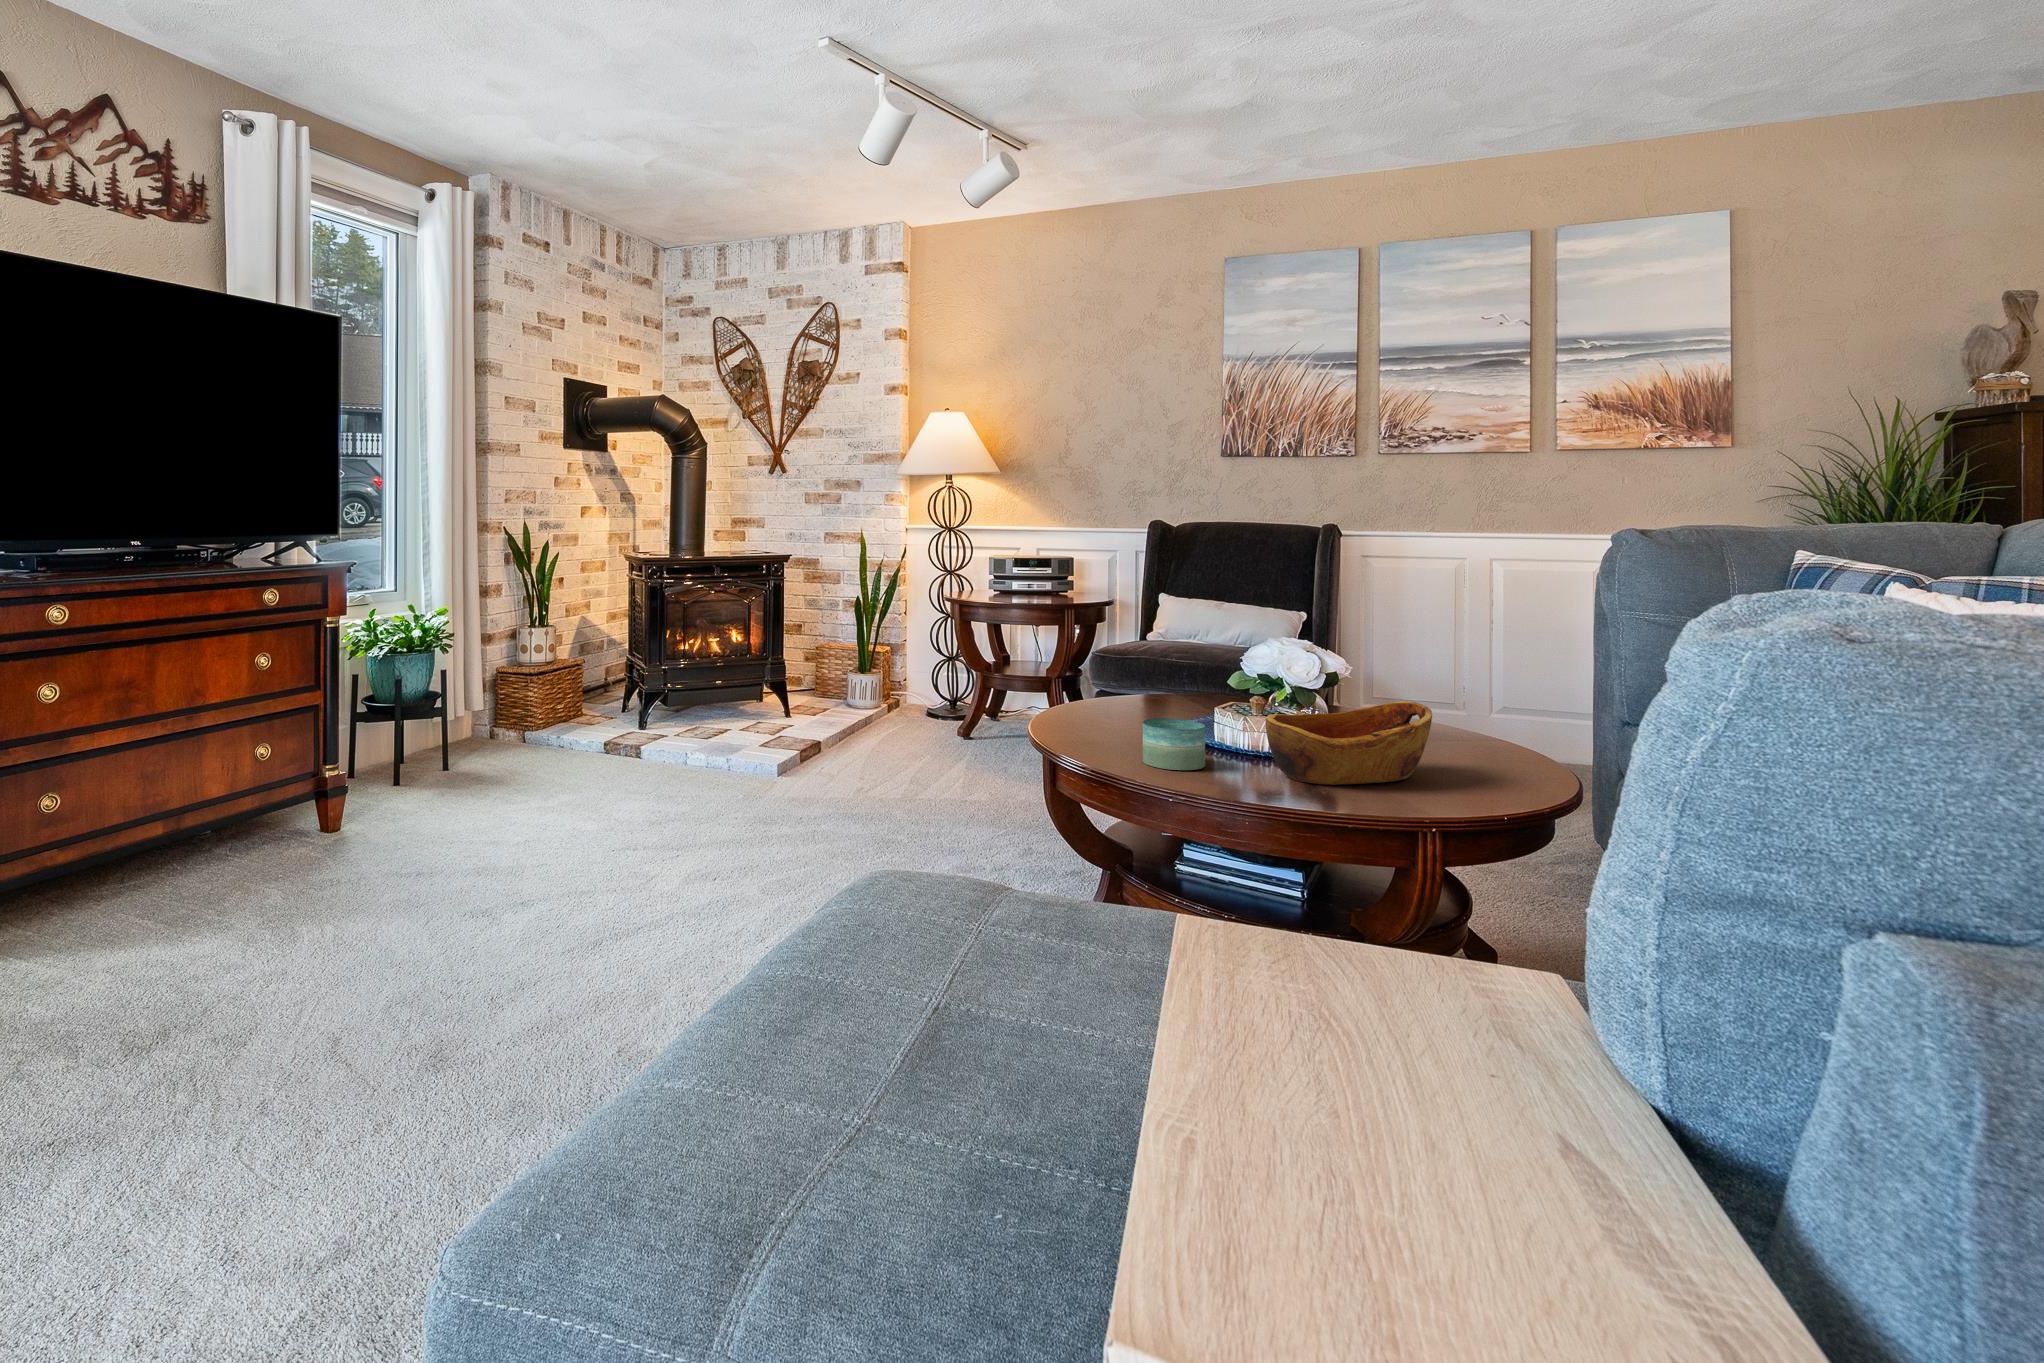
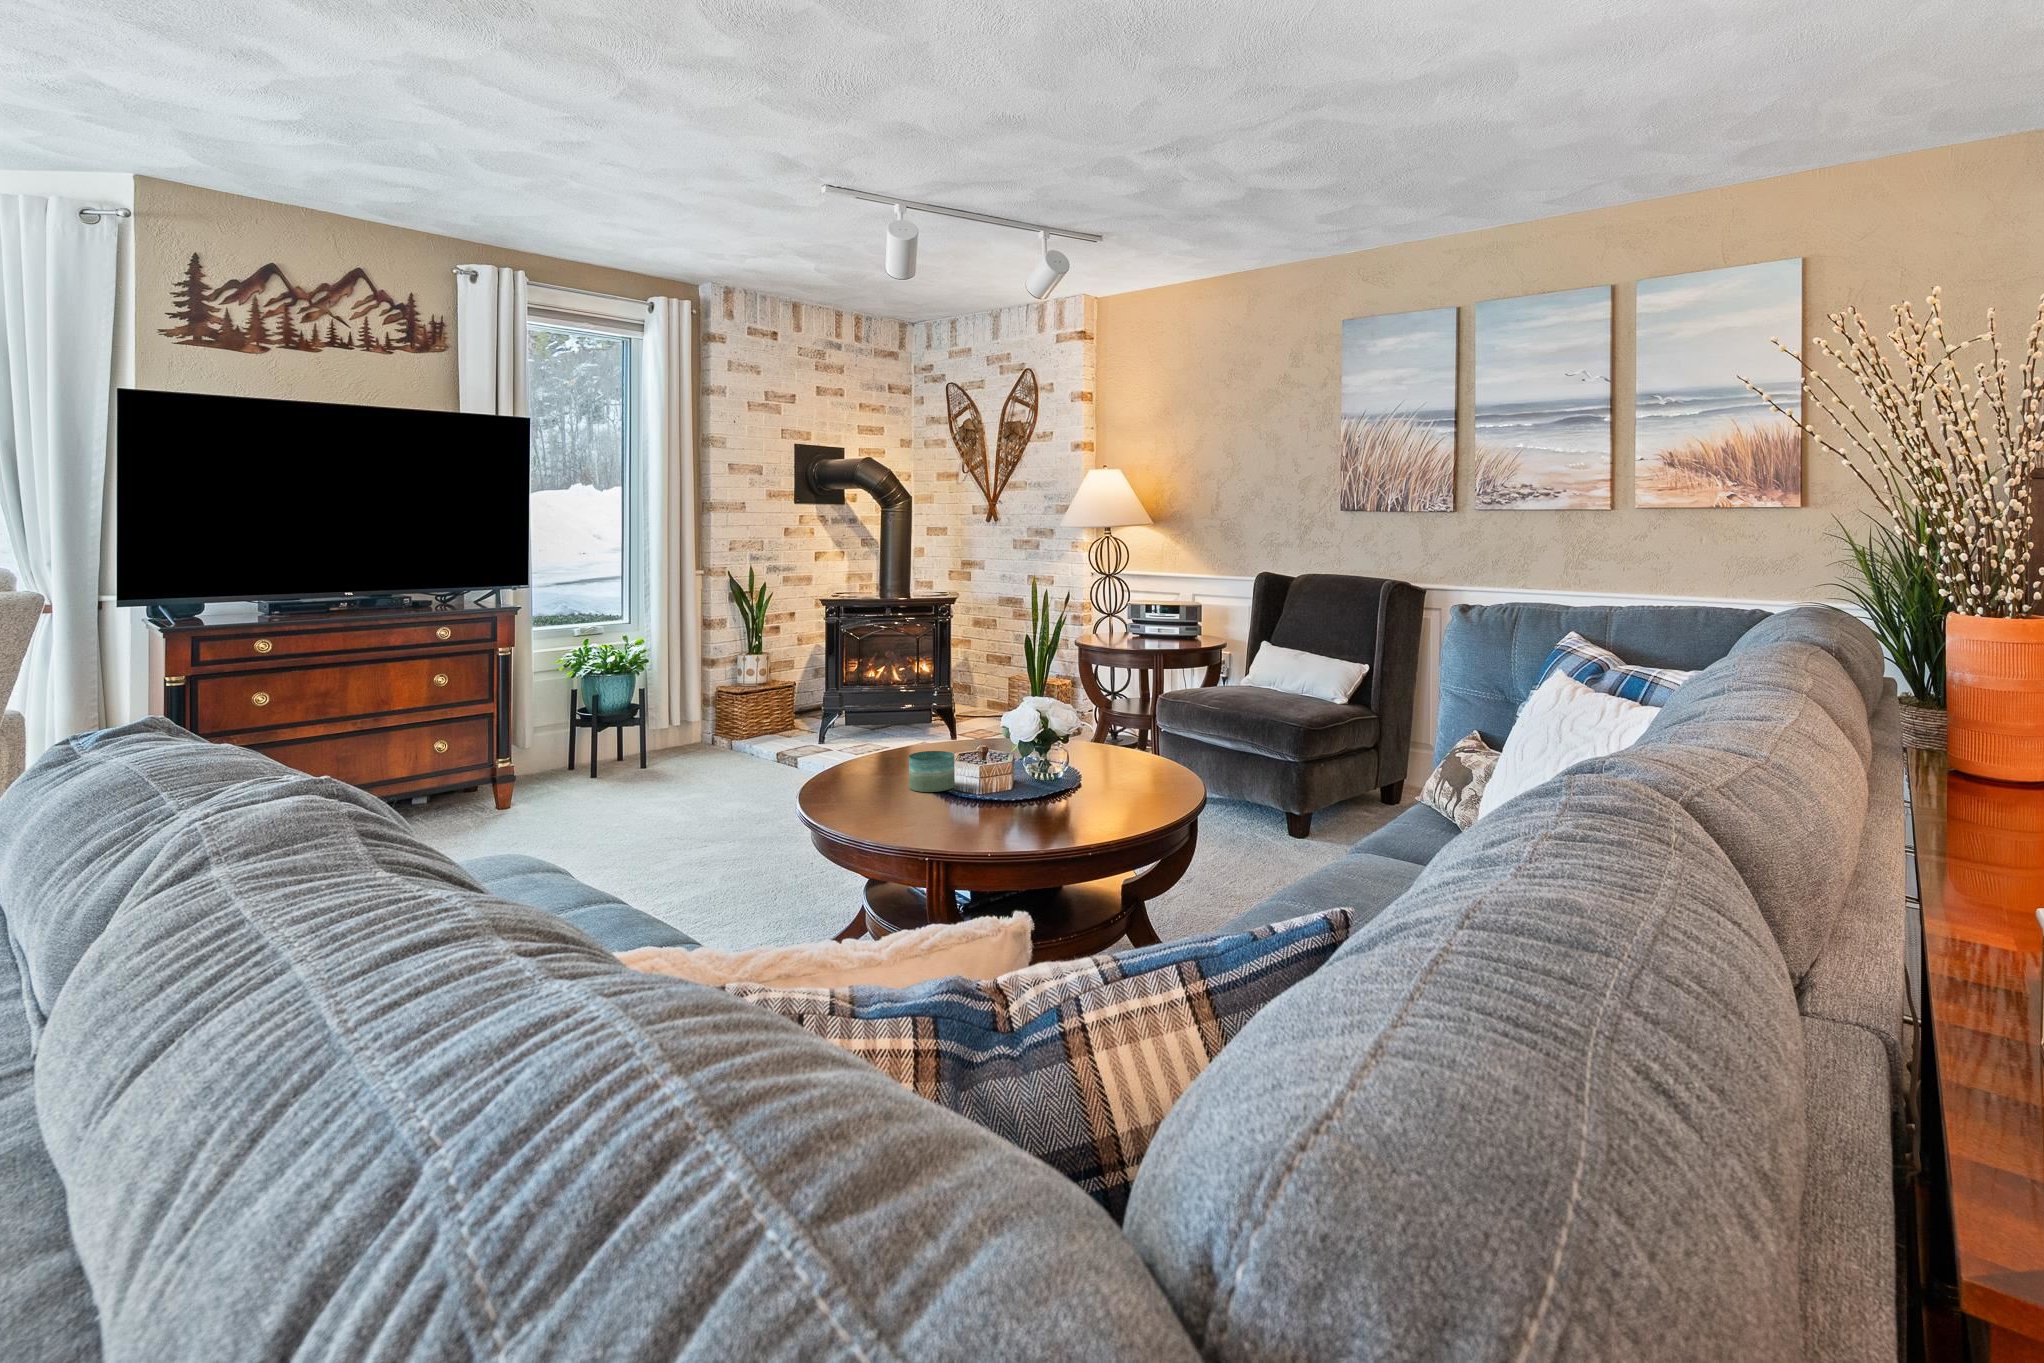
wooden bowl: present [1265,701,1432,785] -> none [969,745,1115,808]

